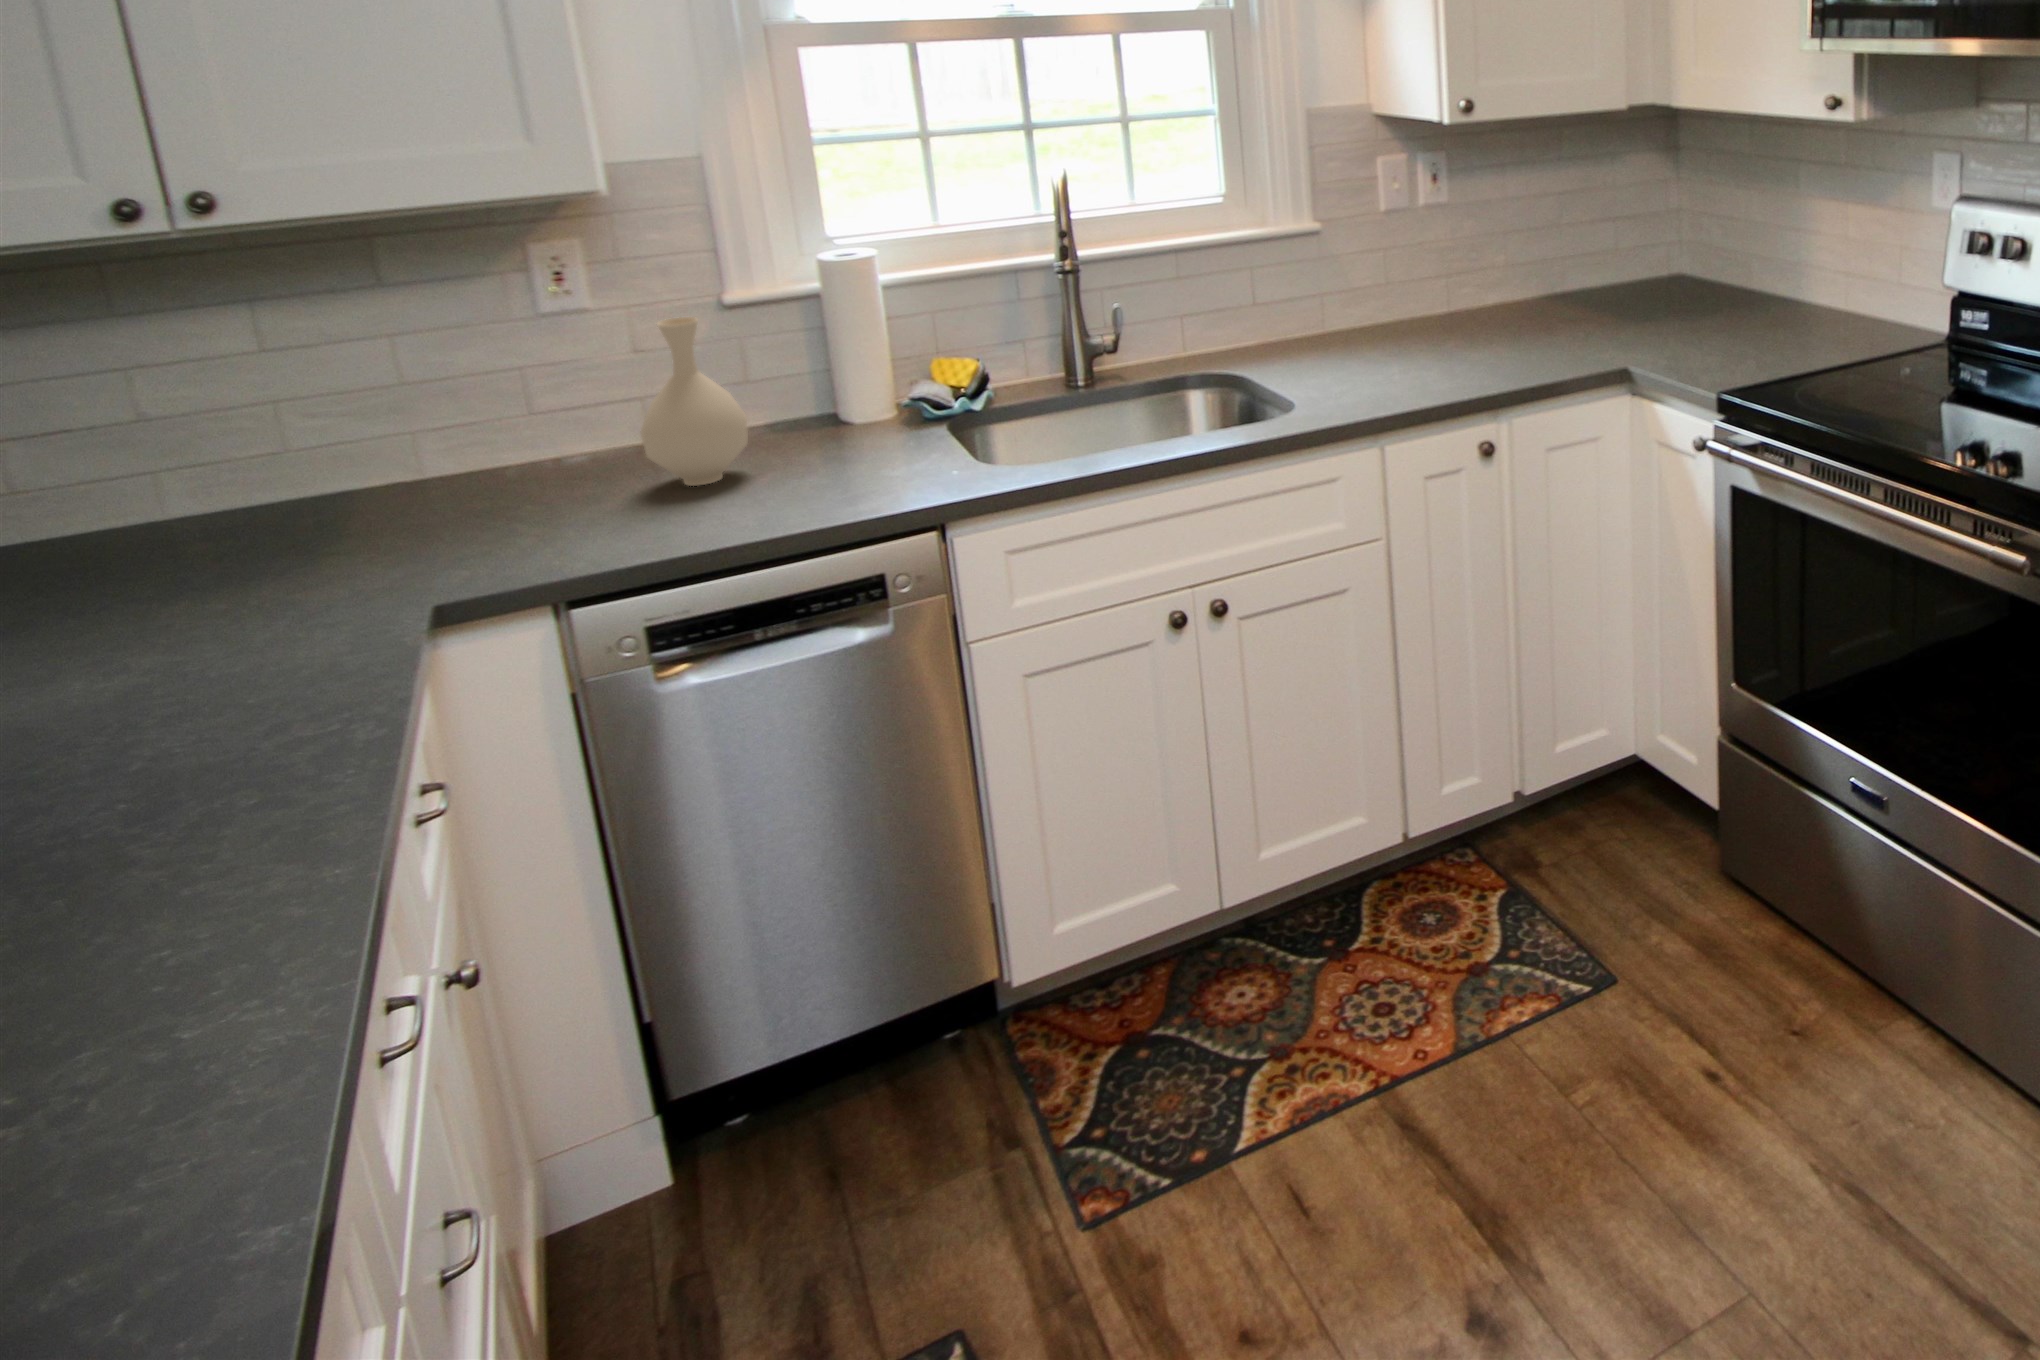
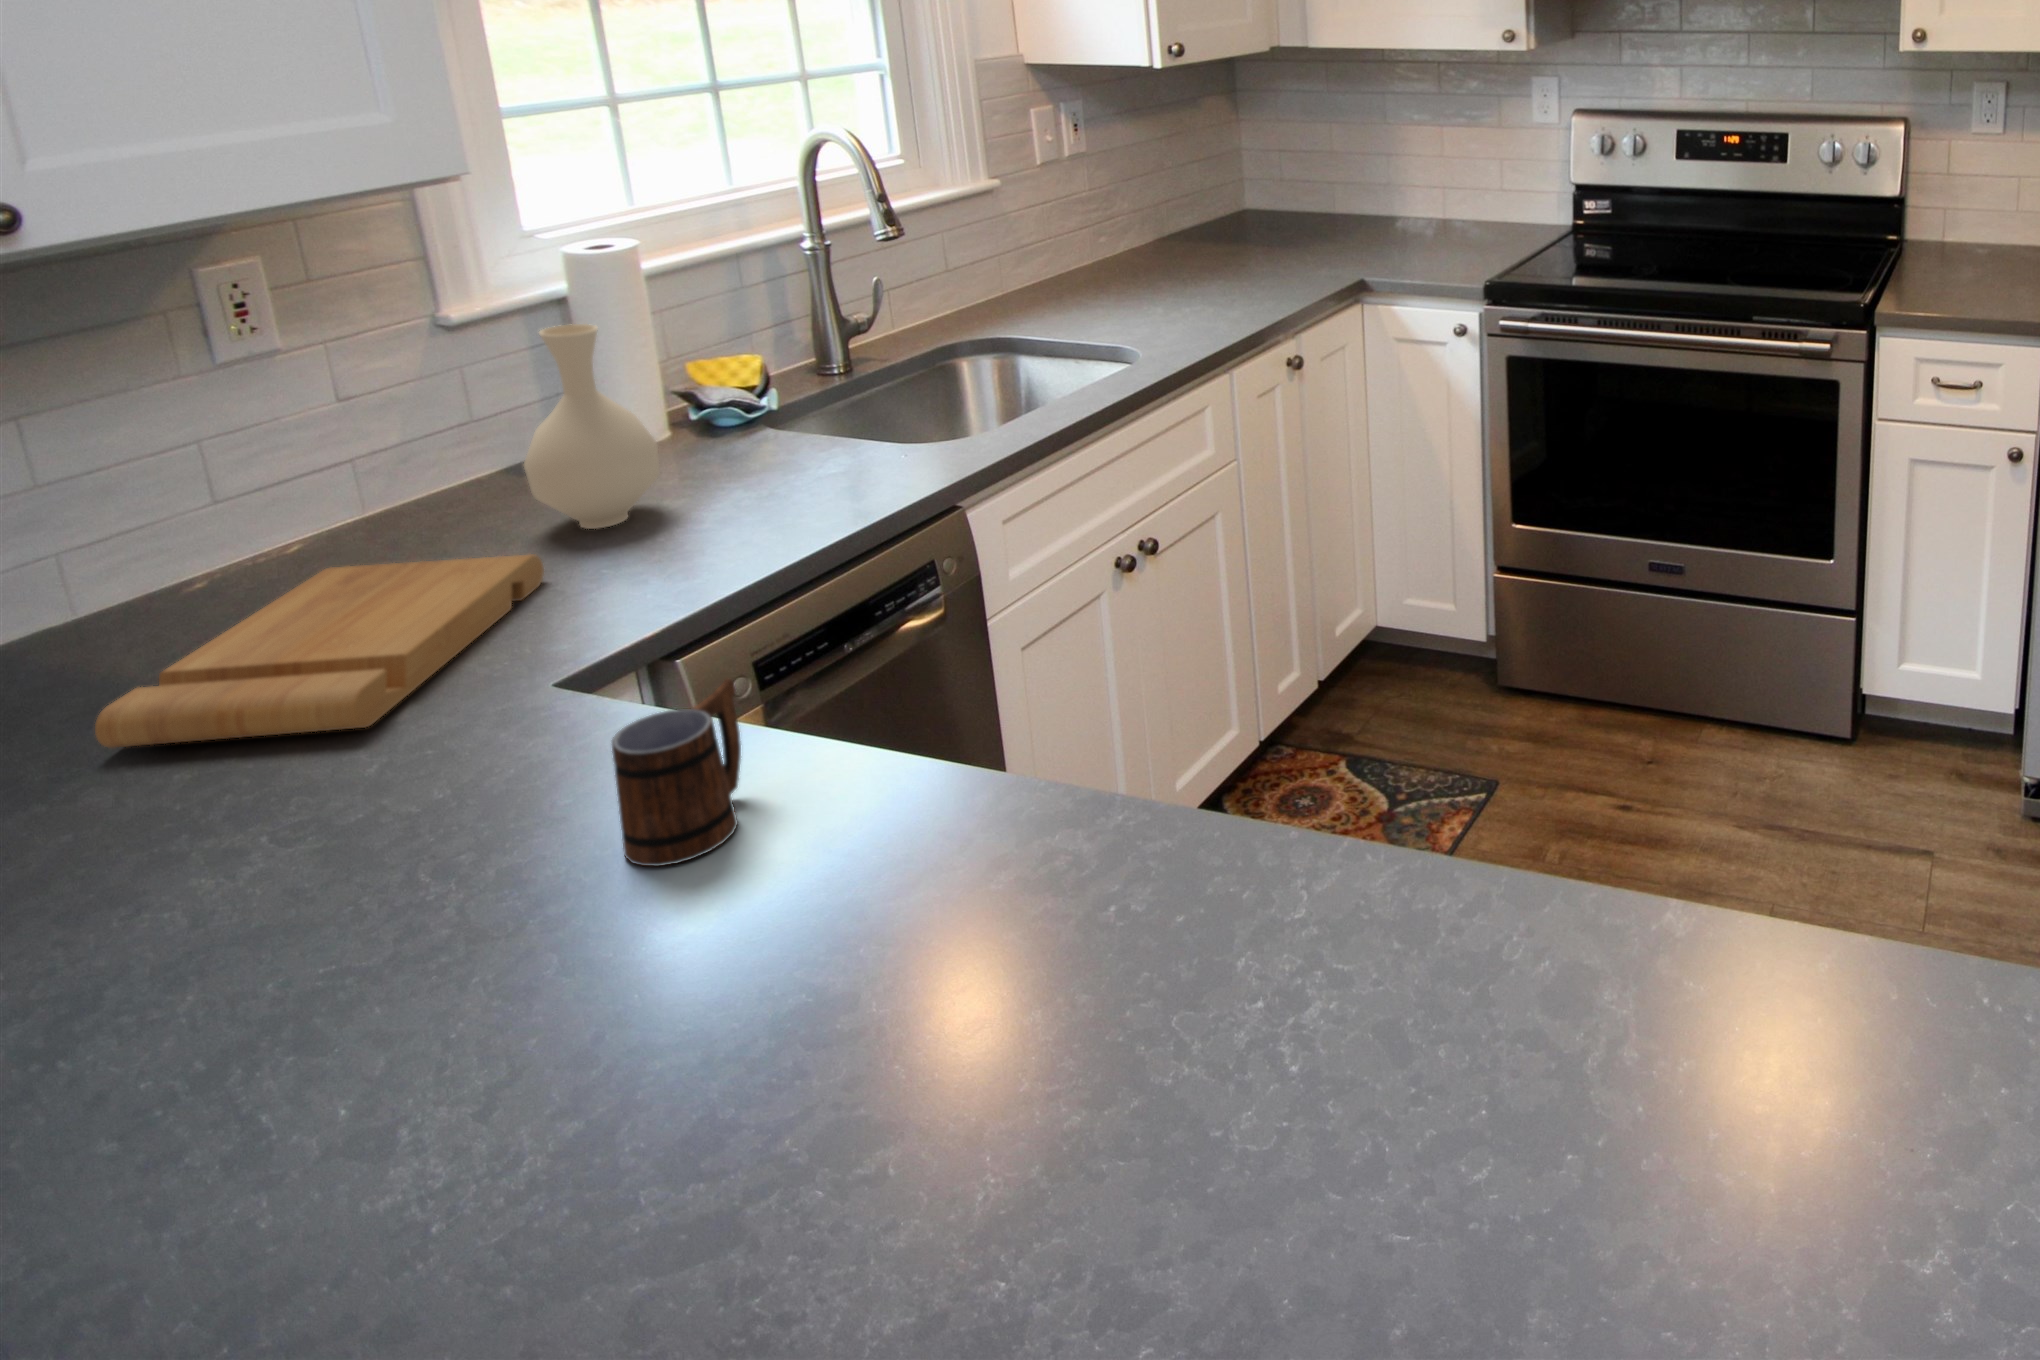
cutting board: none [219,478,589,603] -> present [95,554,544,748]
mug: none [130,633,290,776] -> present [612,679,741,866]

